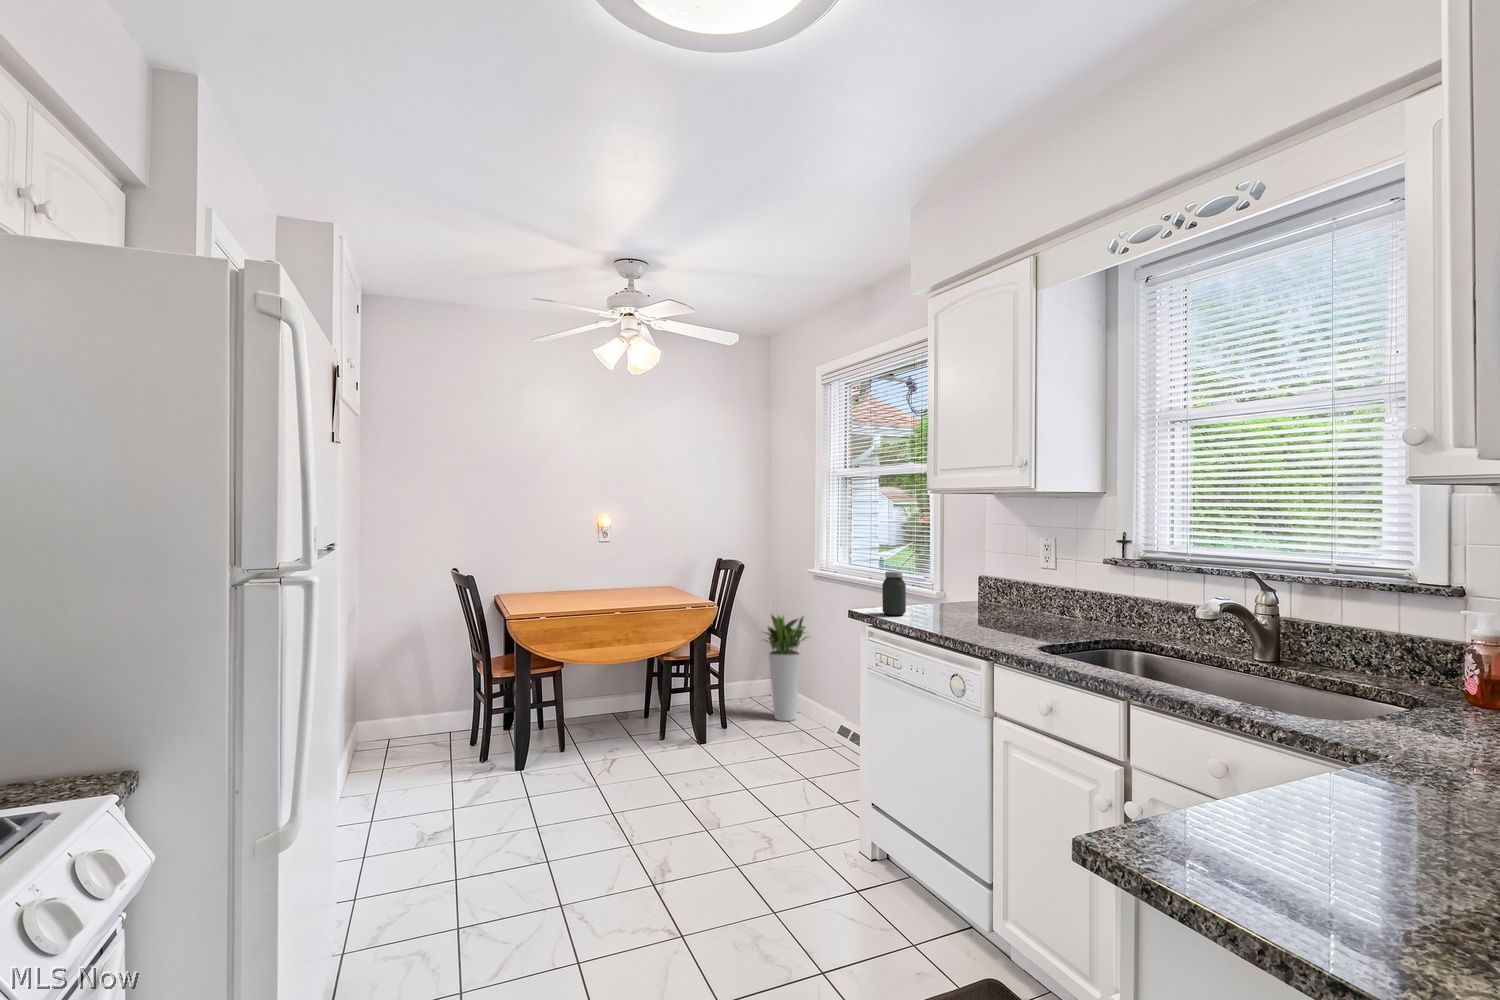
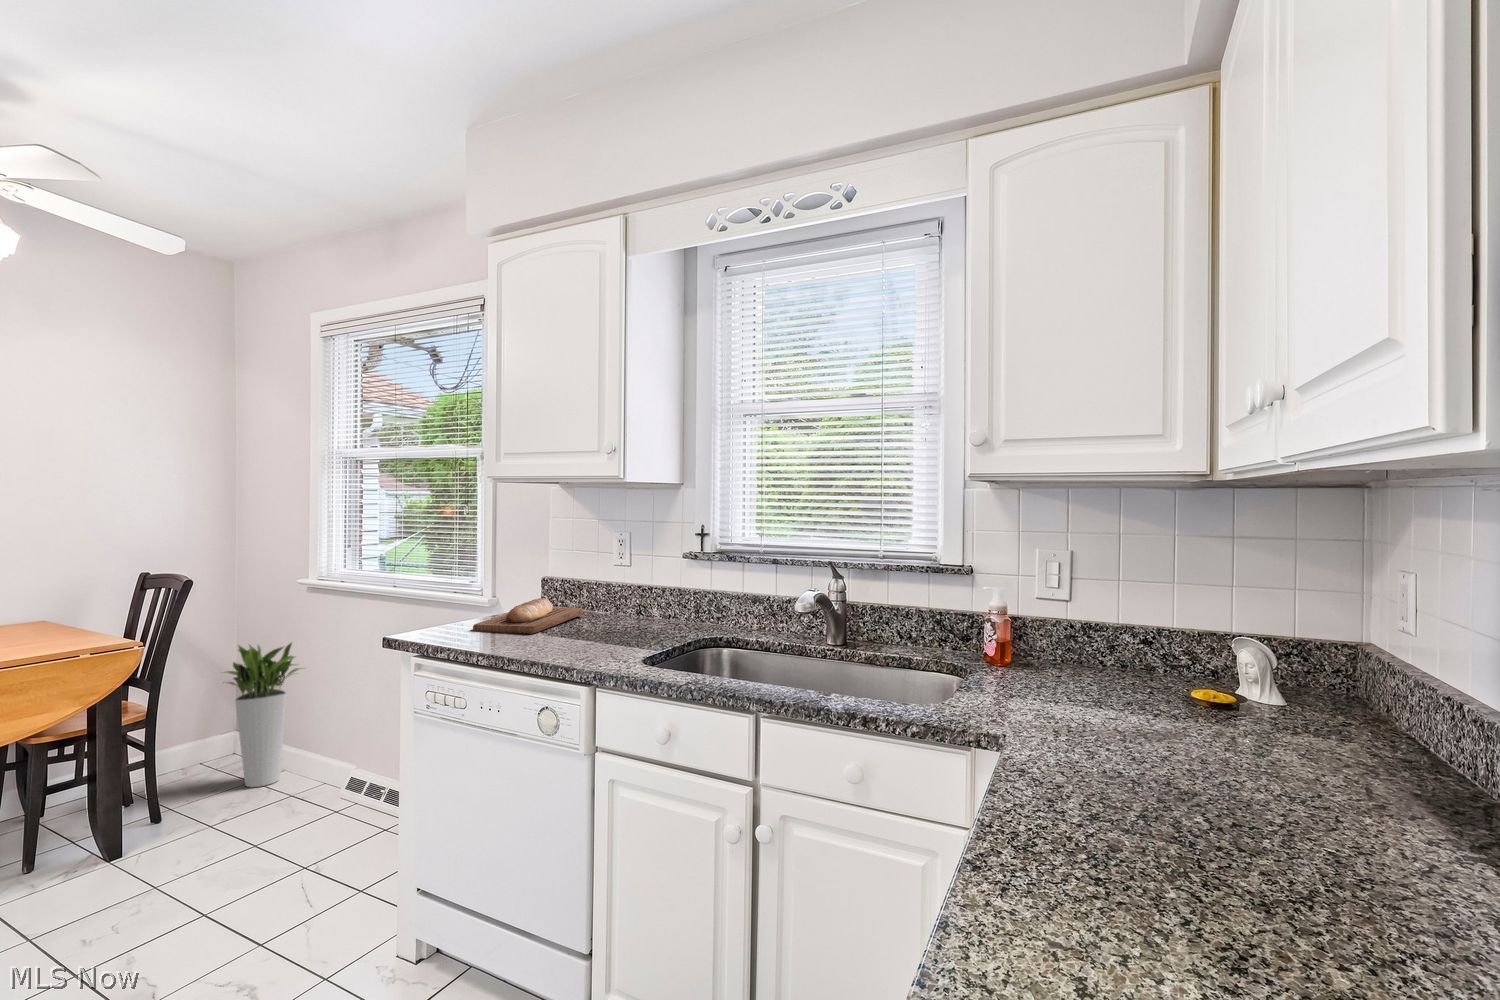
jar: present [882,571,906,615] -> none [434,583,466,639]
bread loaf: none [914,592,1012,619] -> present [473,598,583,634]

